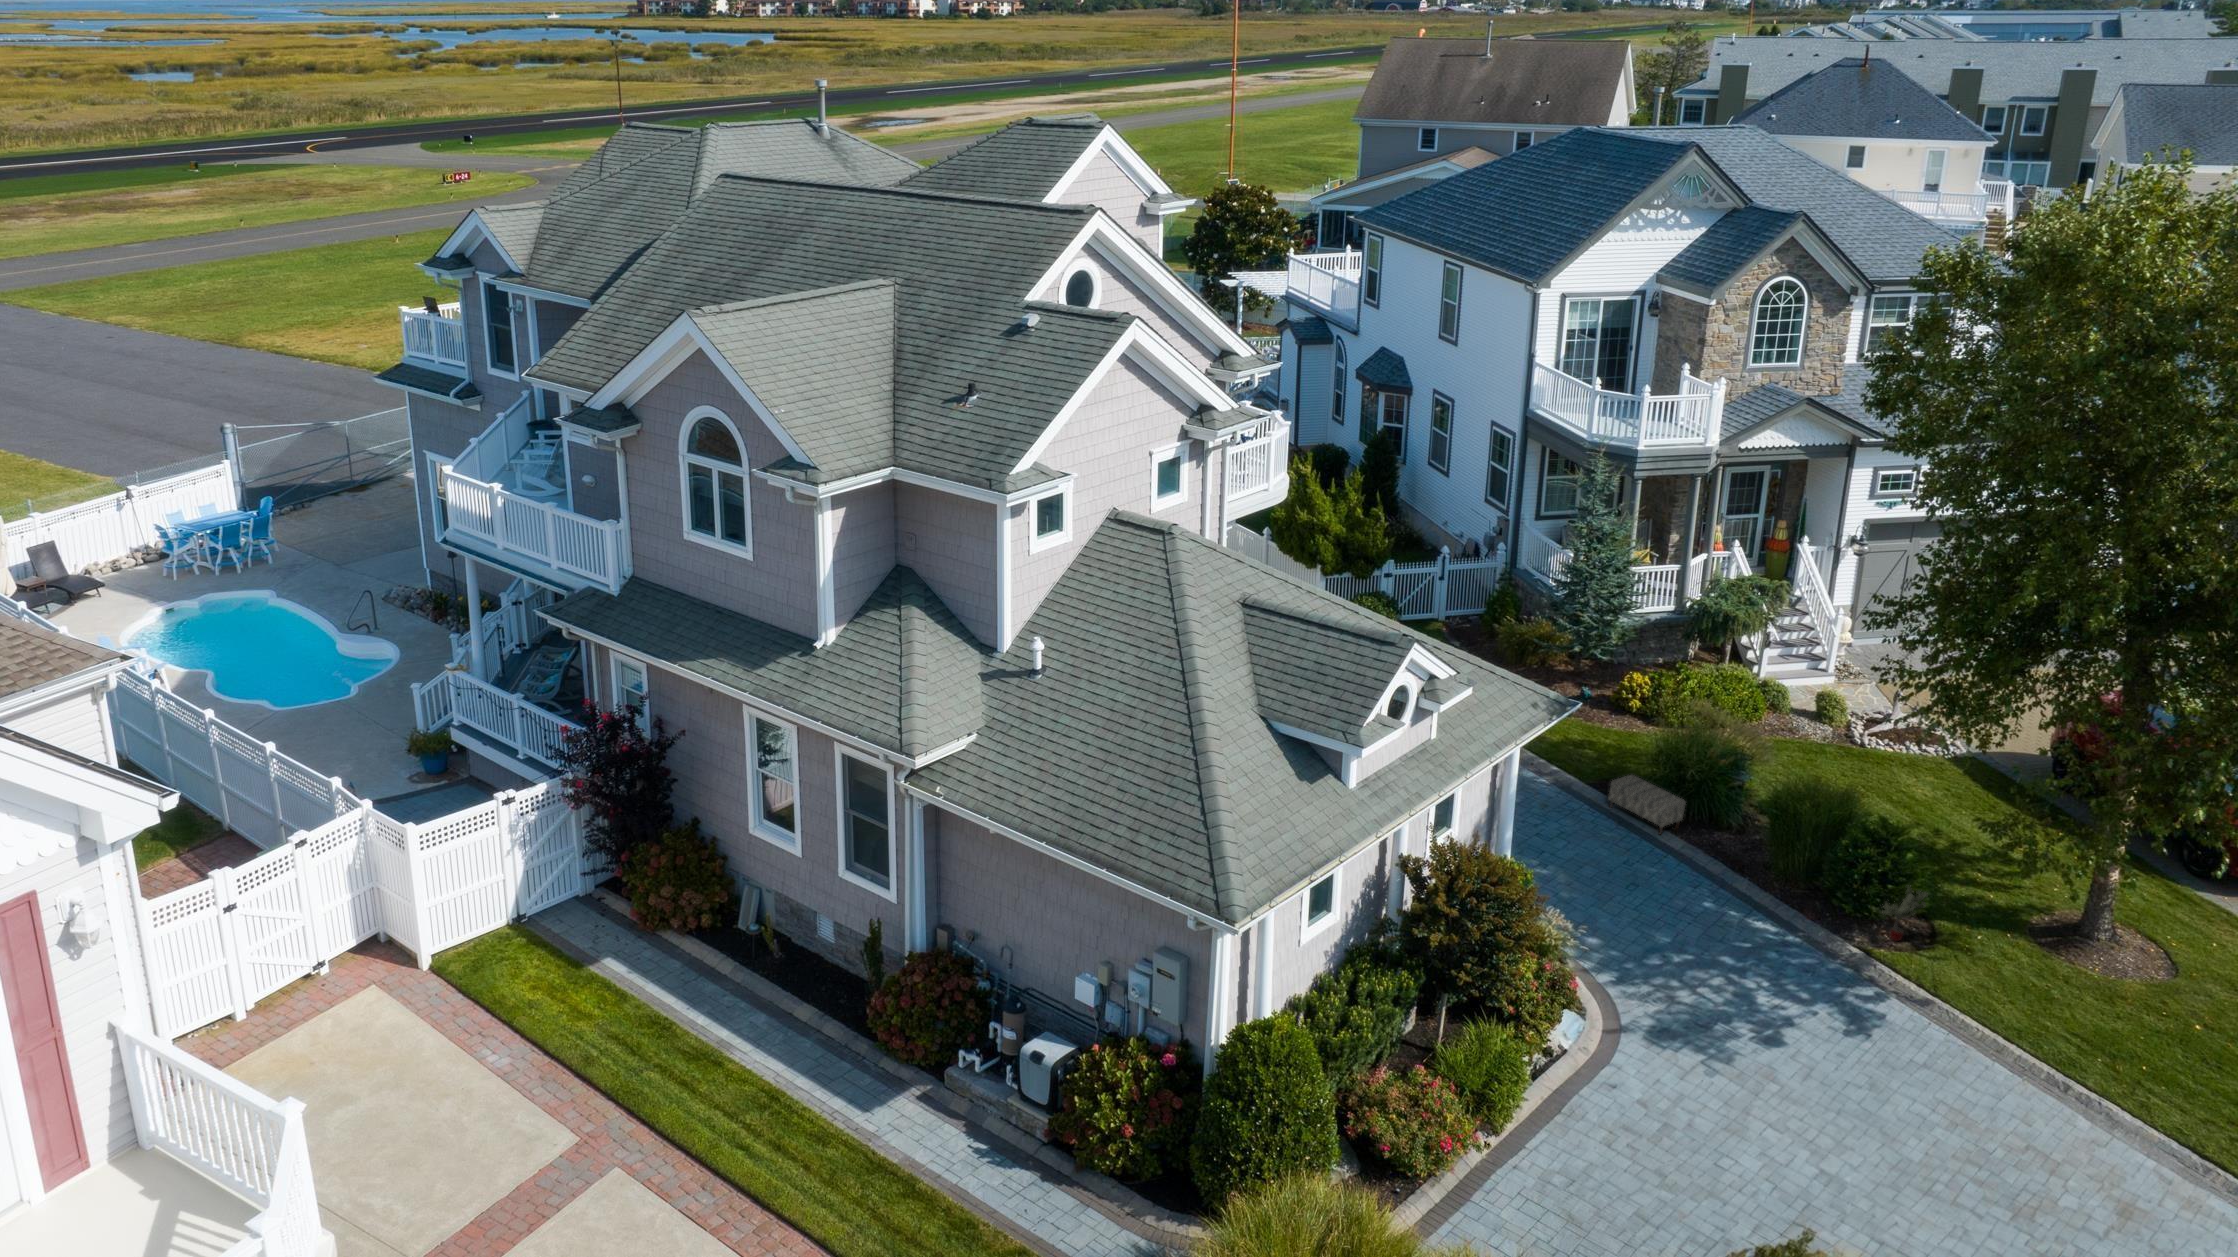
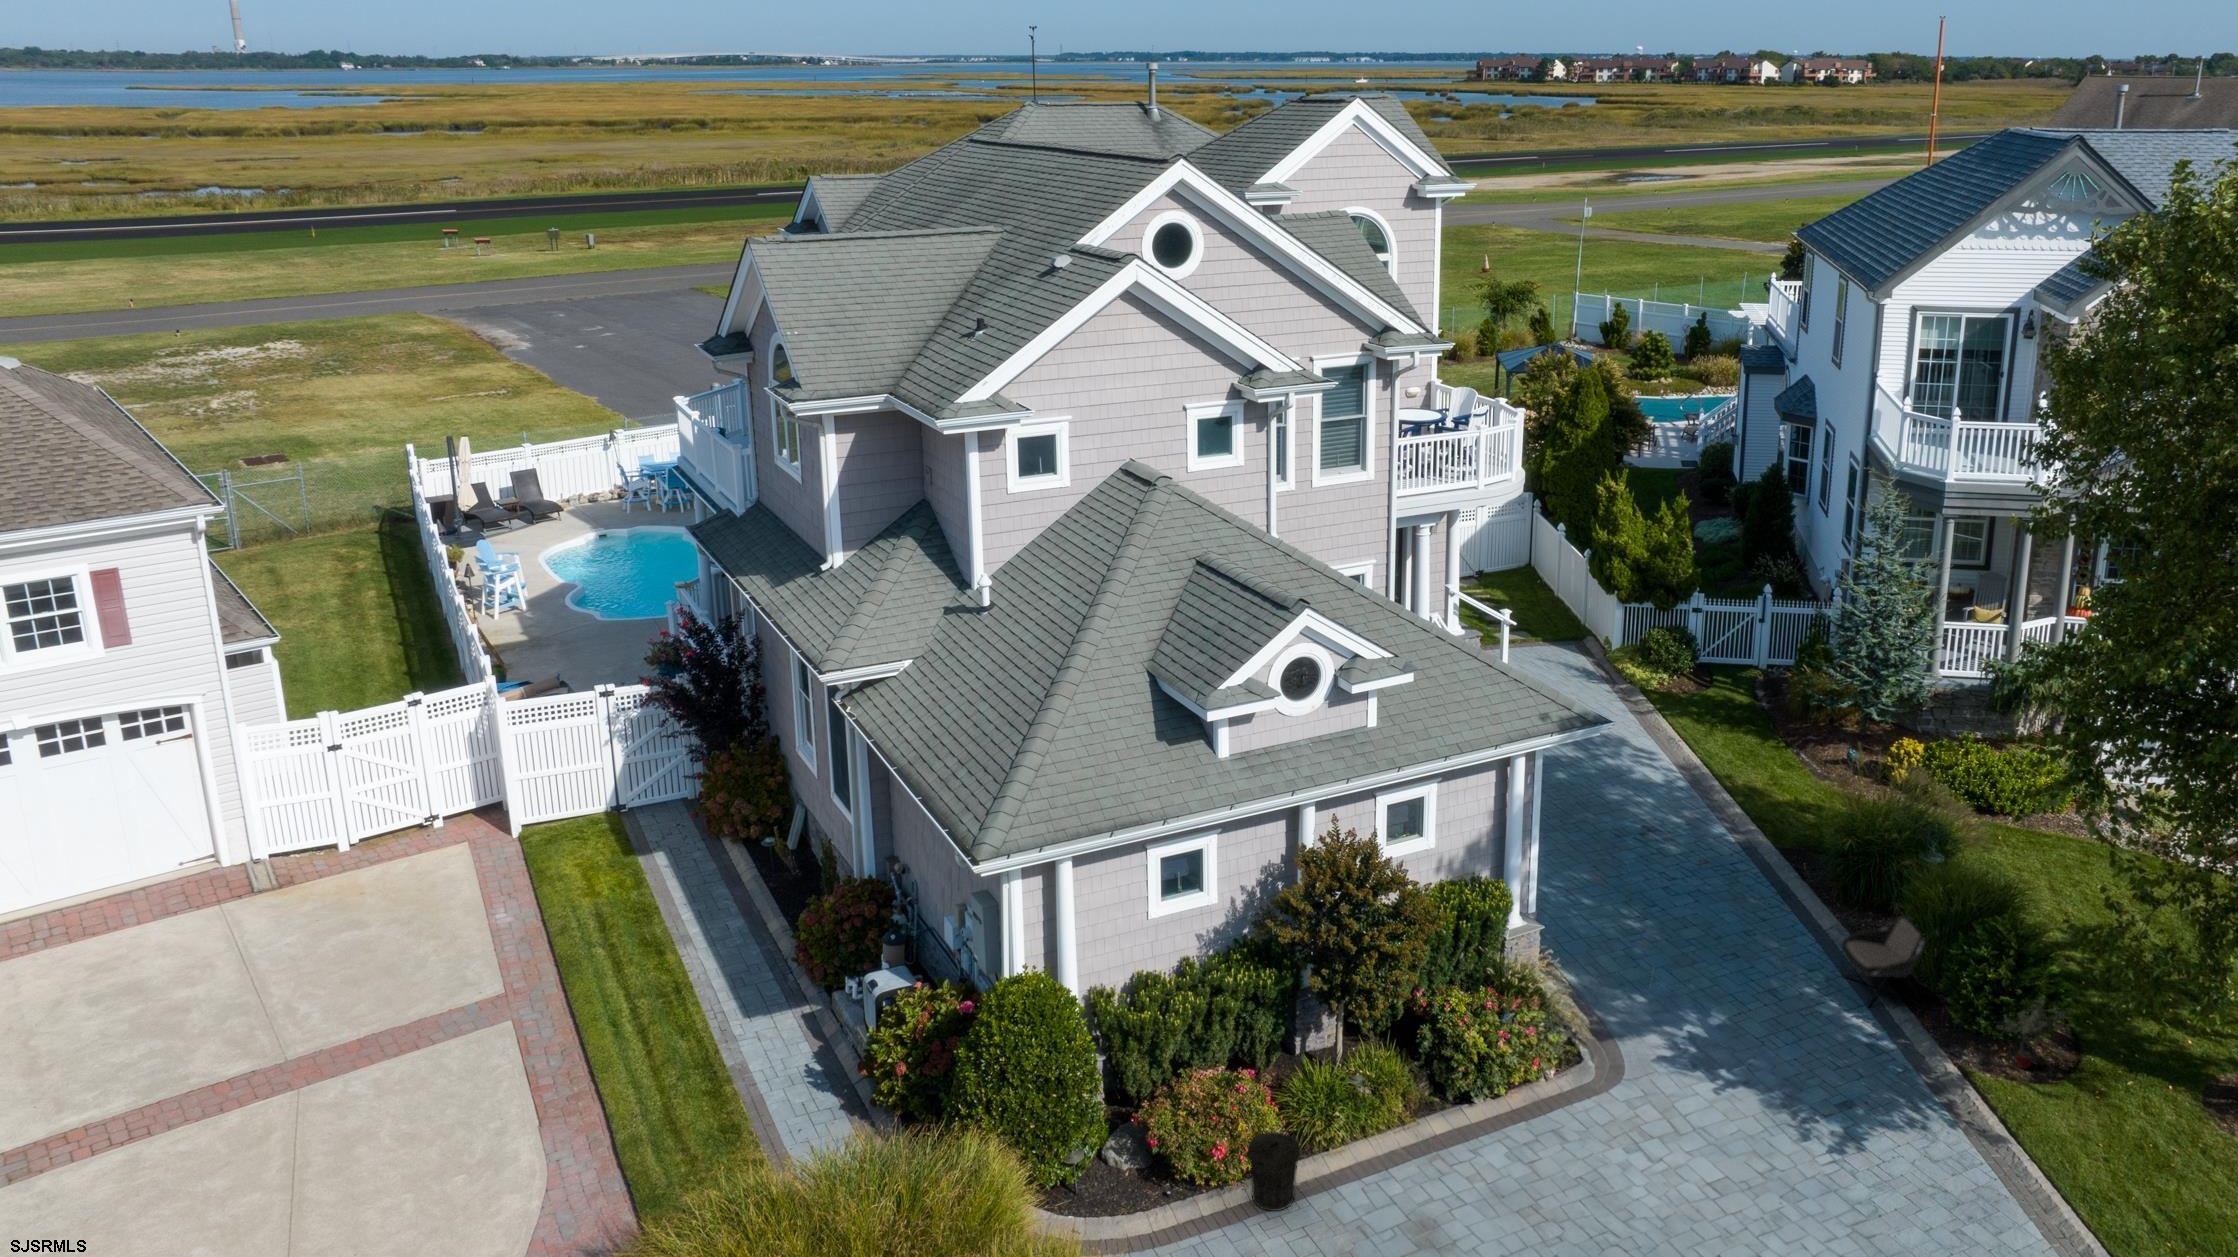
bench: present [1608,775,1686,834] -> none [1777,839,1853,910]
lounge chair: none [1723,832,1799,911] -> present [1841,916,1925,1005]
trash can: none [1467,1116,1516,1186] -> present [1247,1132,1301,1211]

